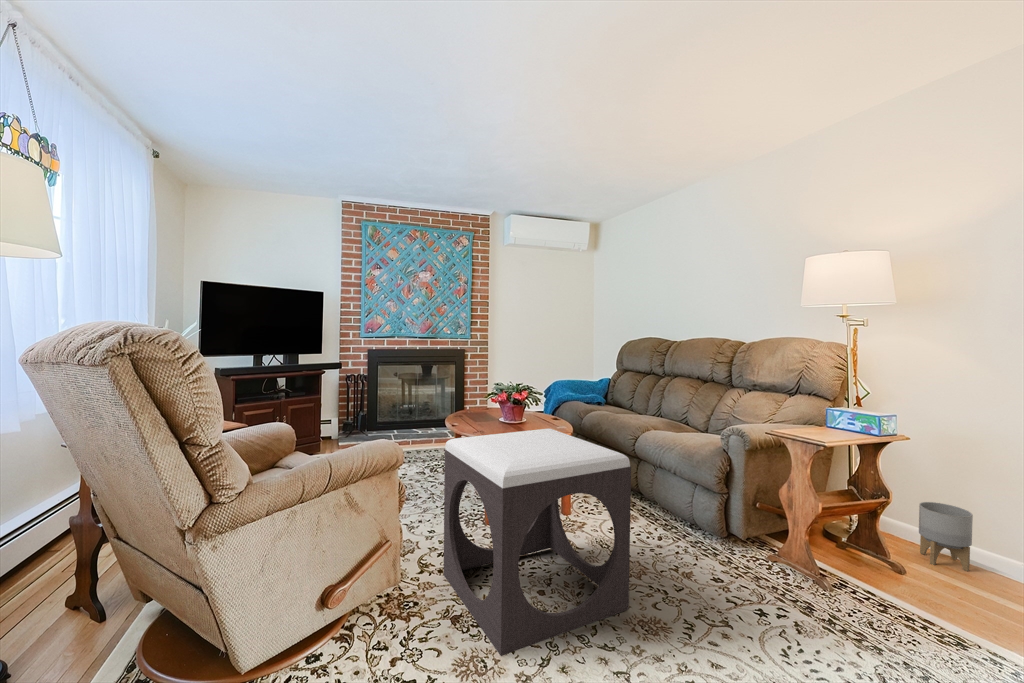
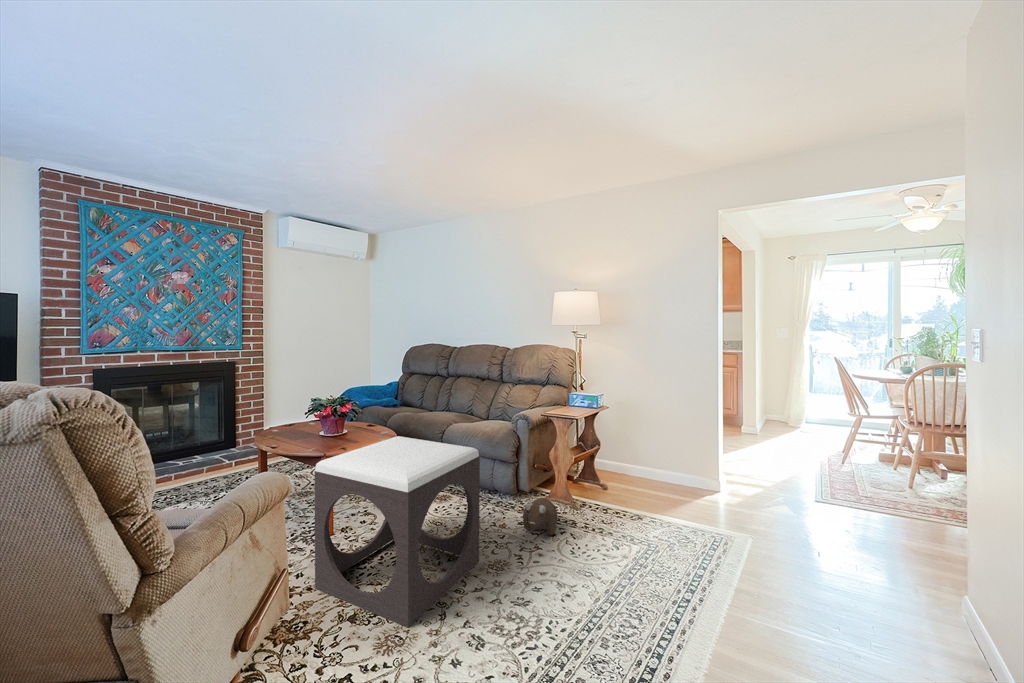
planter: present [919,502,973,571] -> none [610,445,633,482]
plush toy: none [710,550,775,611] -> present [523,498,557,535]

